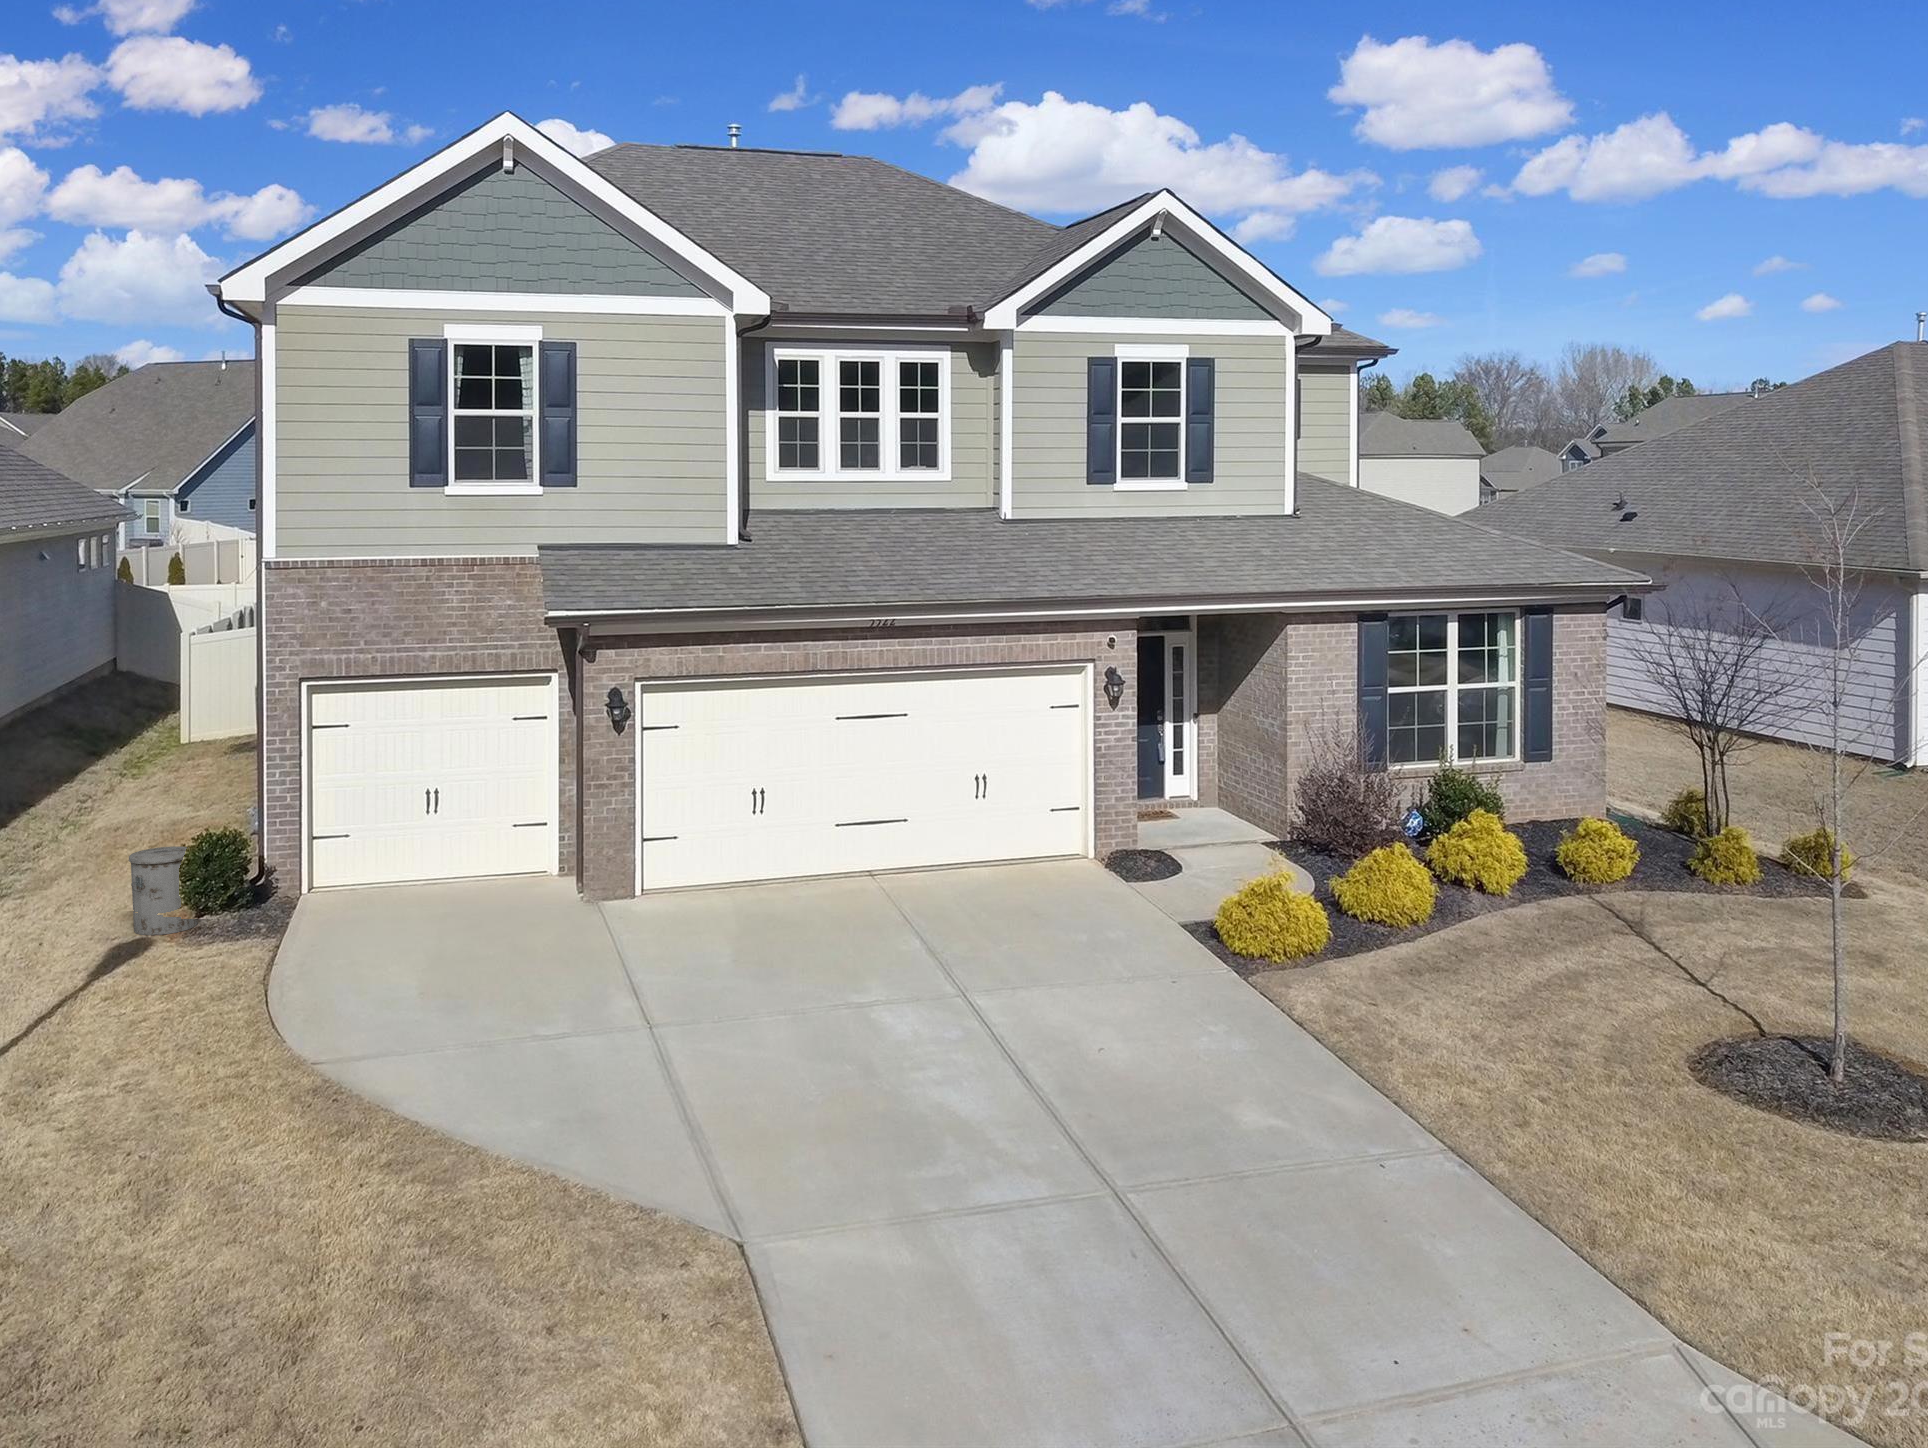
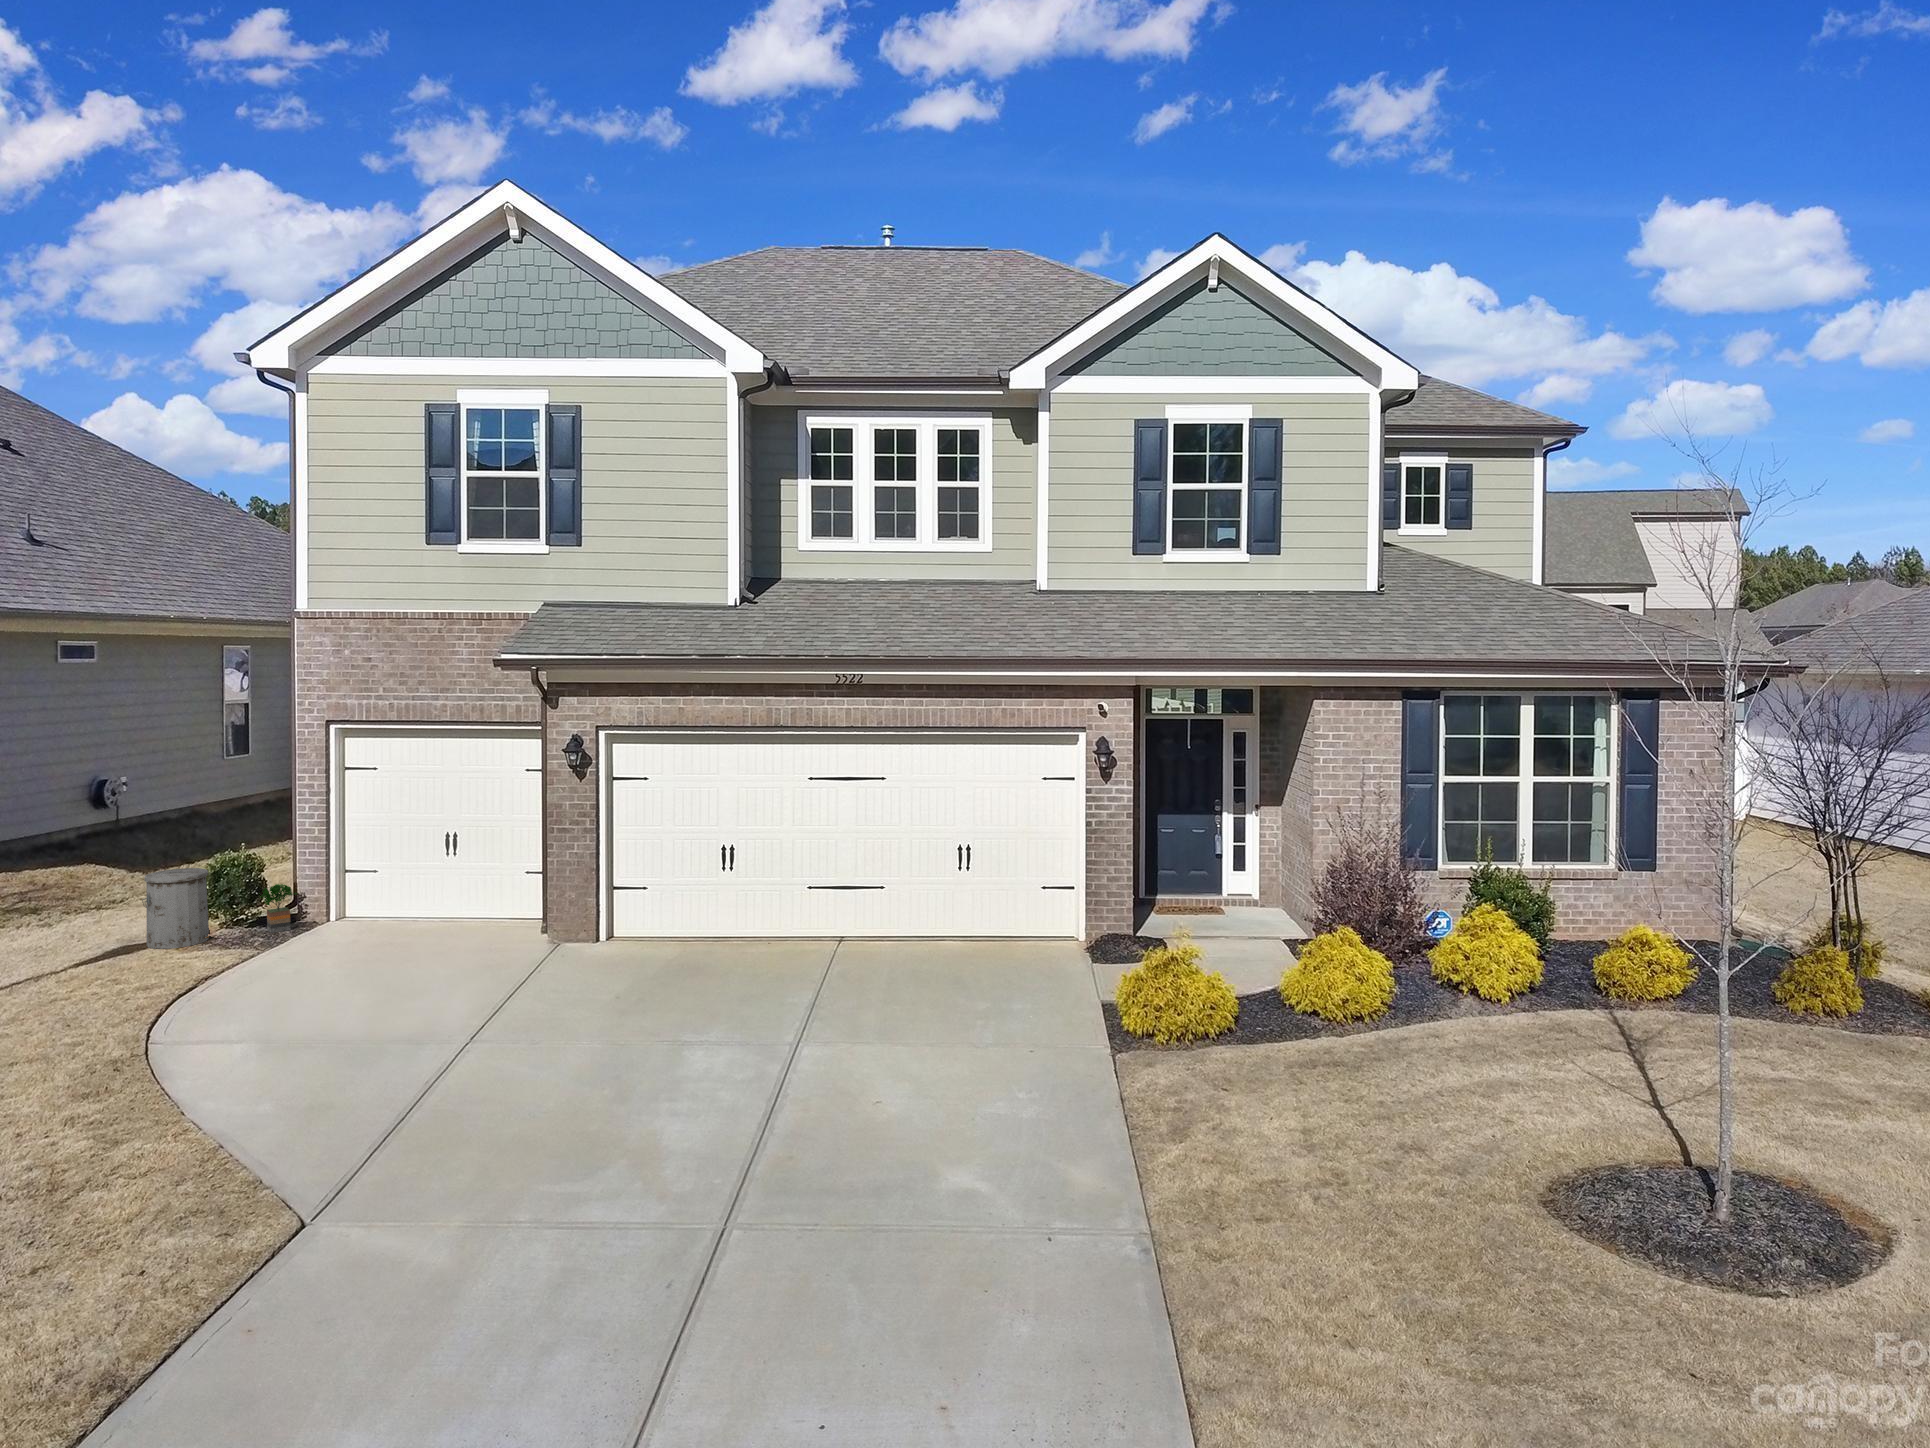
potted tree: none [240,857,280,911] -> present [260,884,297,933]

